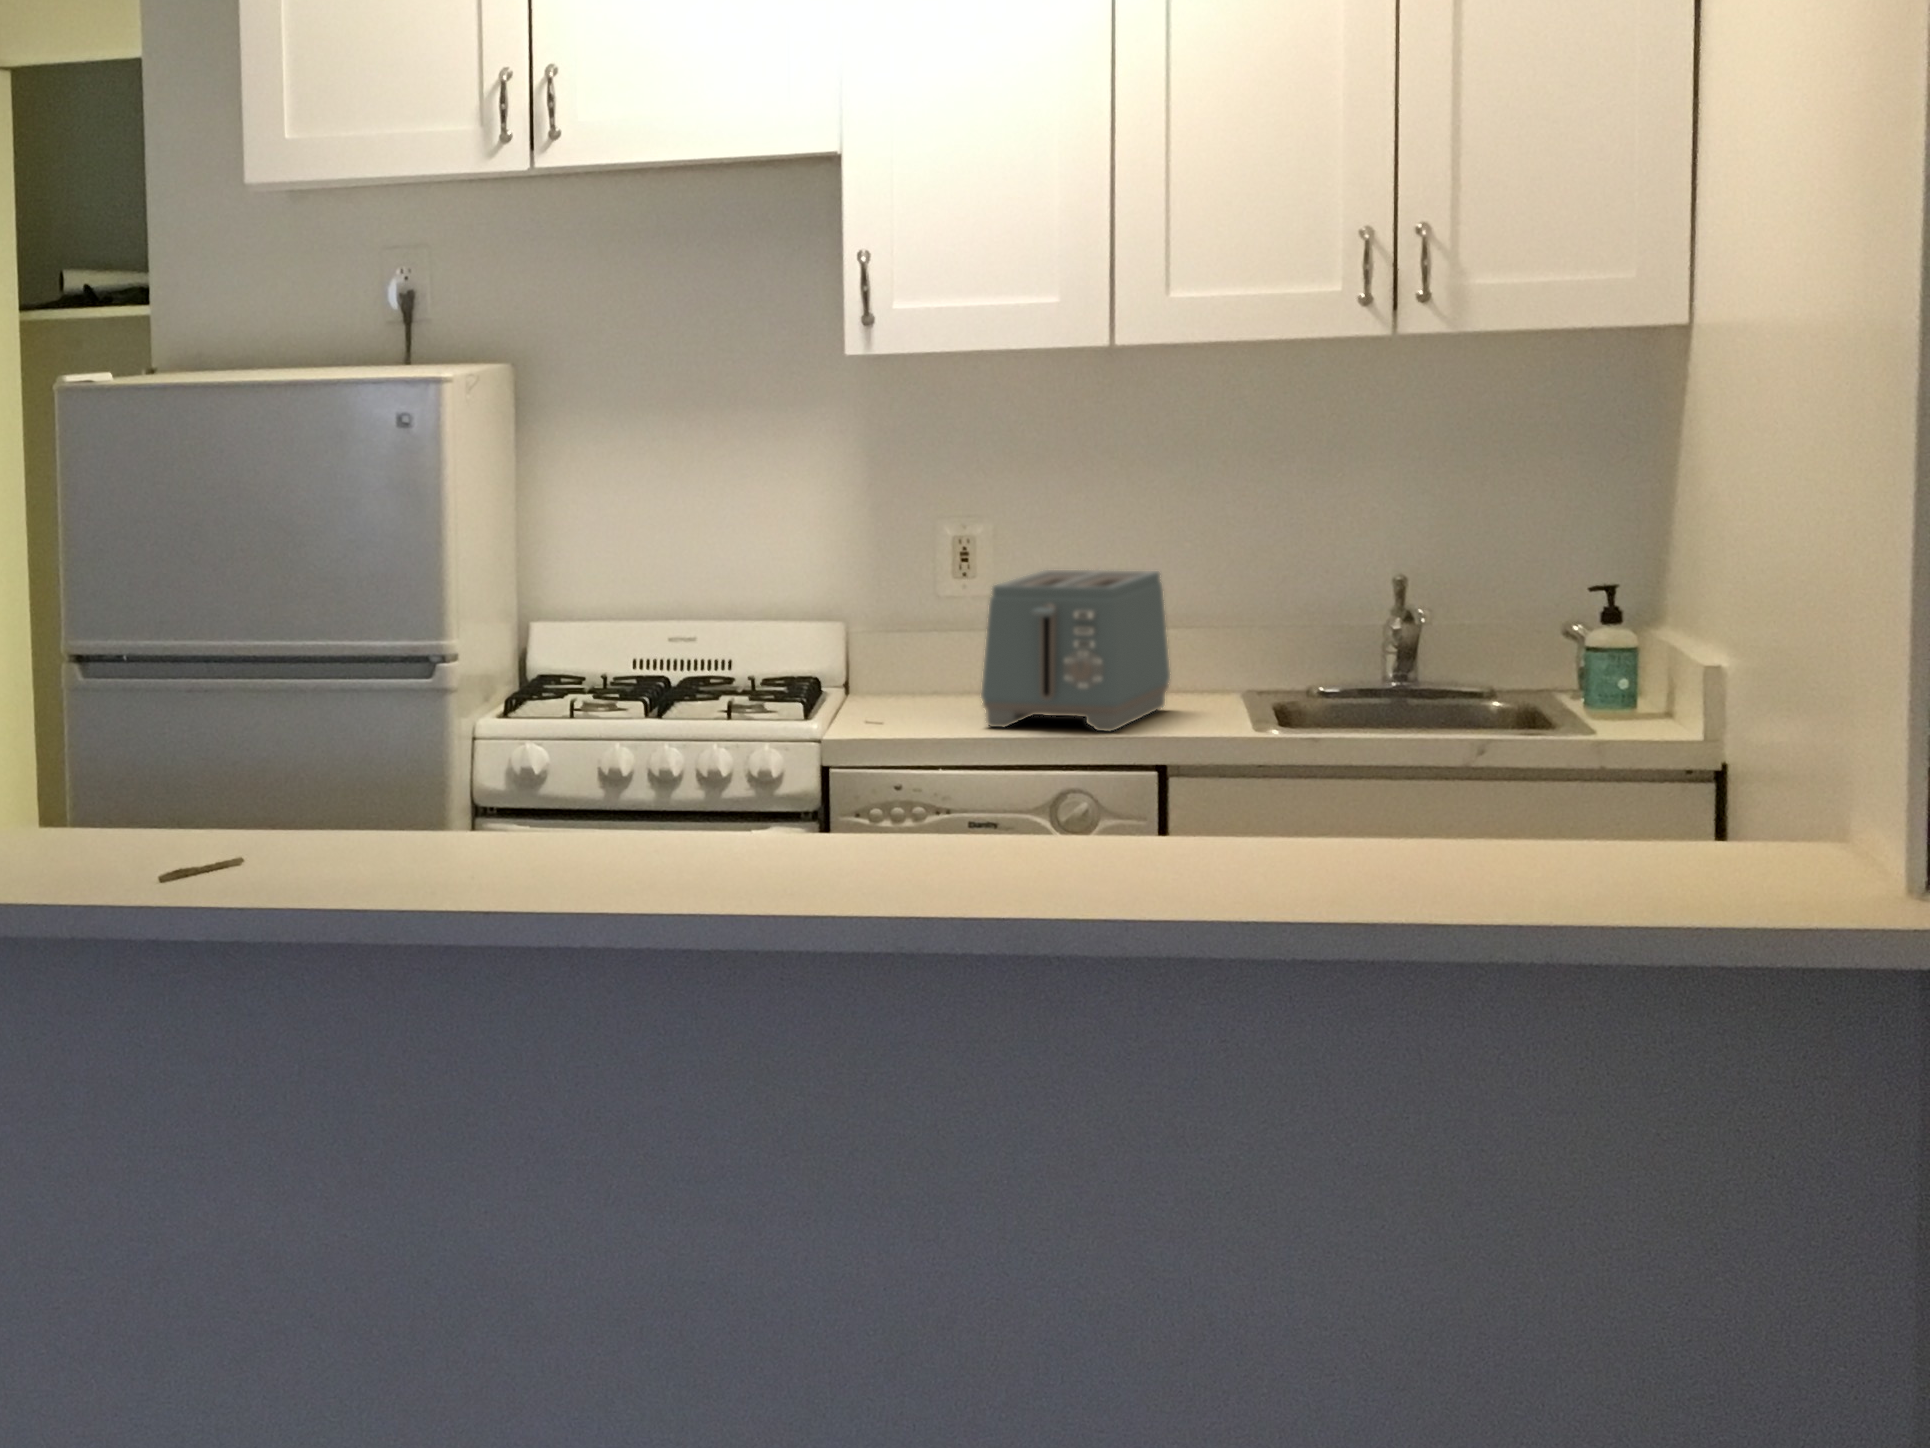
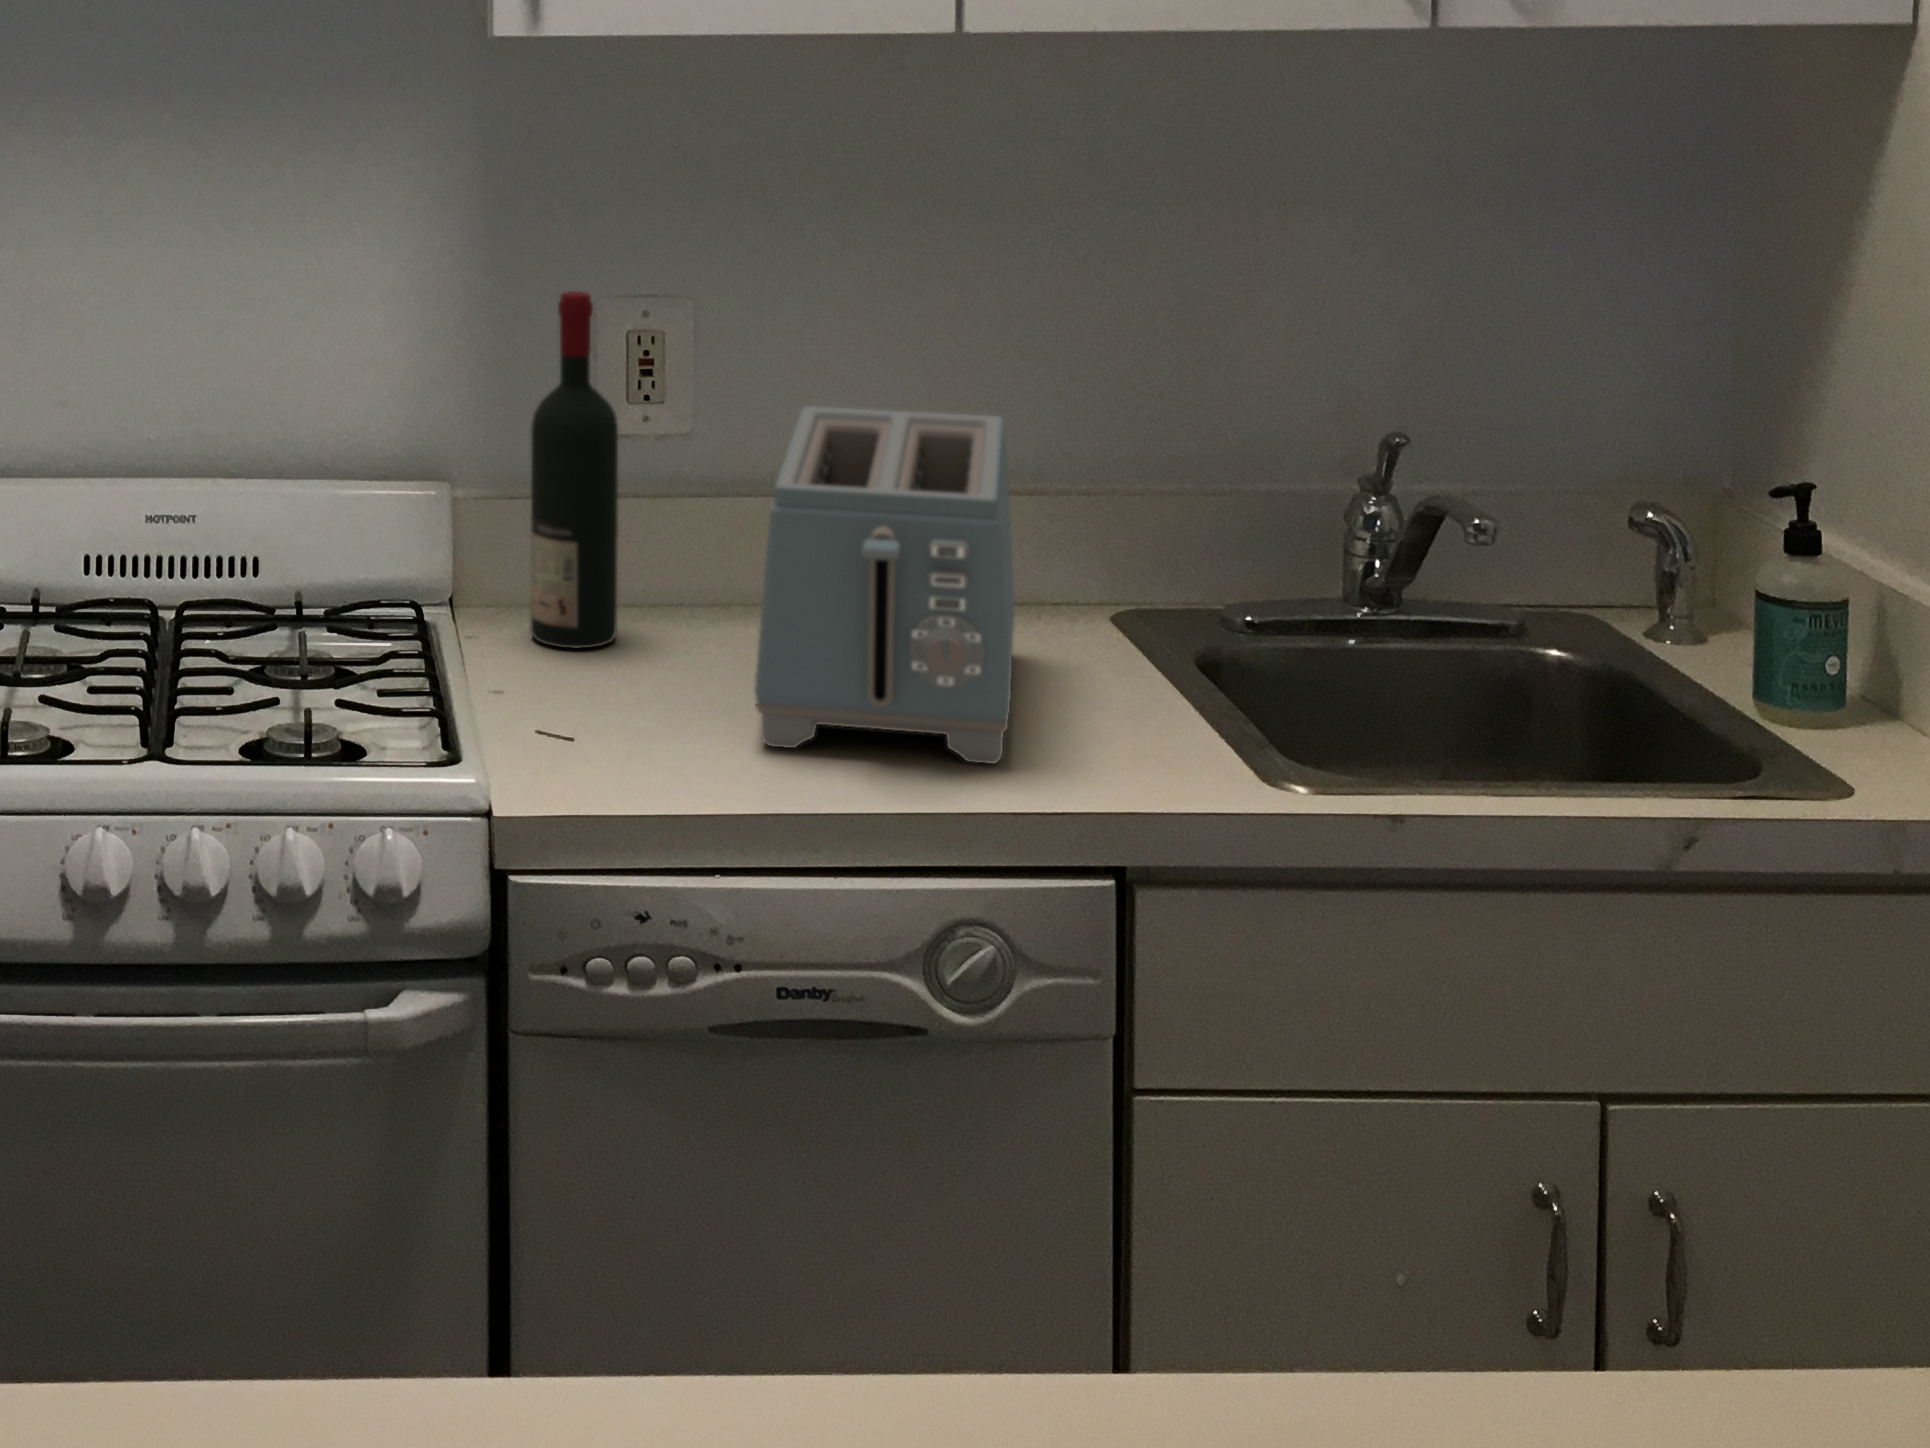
wine bottle: none [887,508,938,706] -> present [530,291,618,649]

